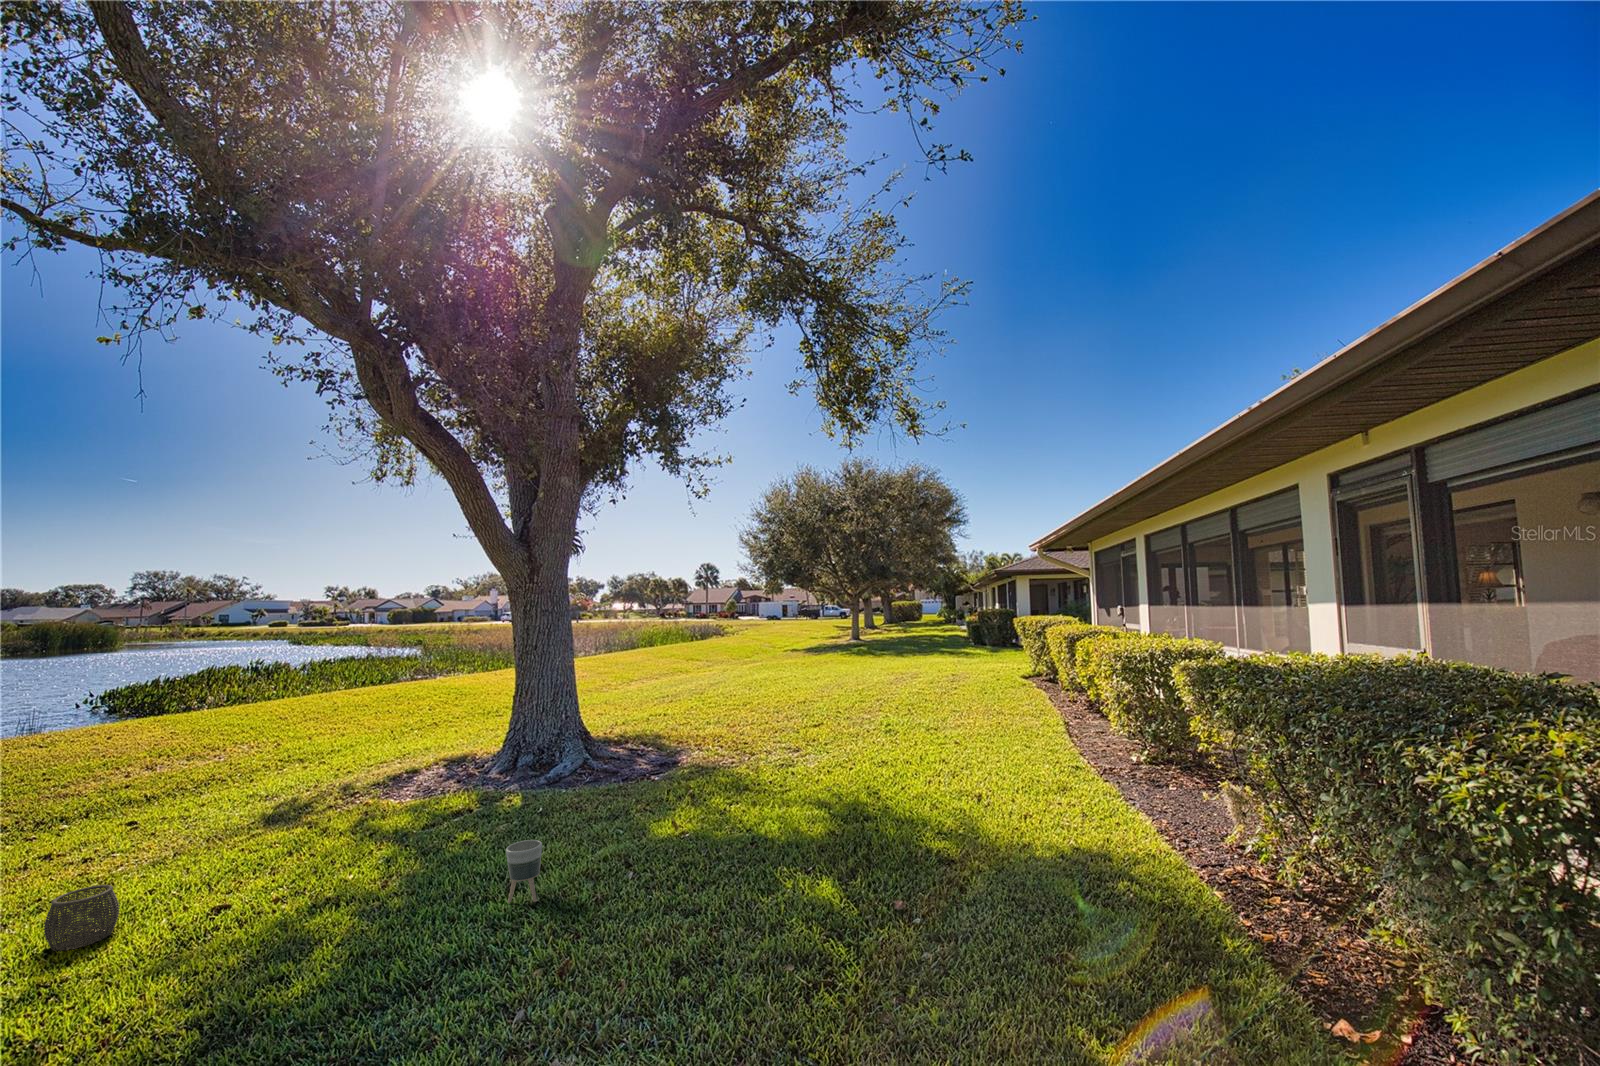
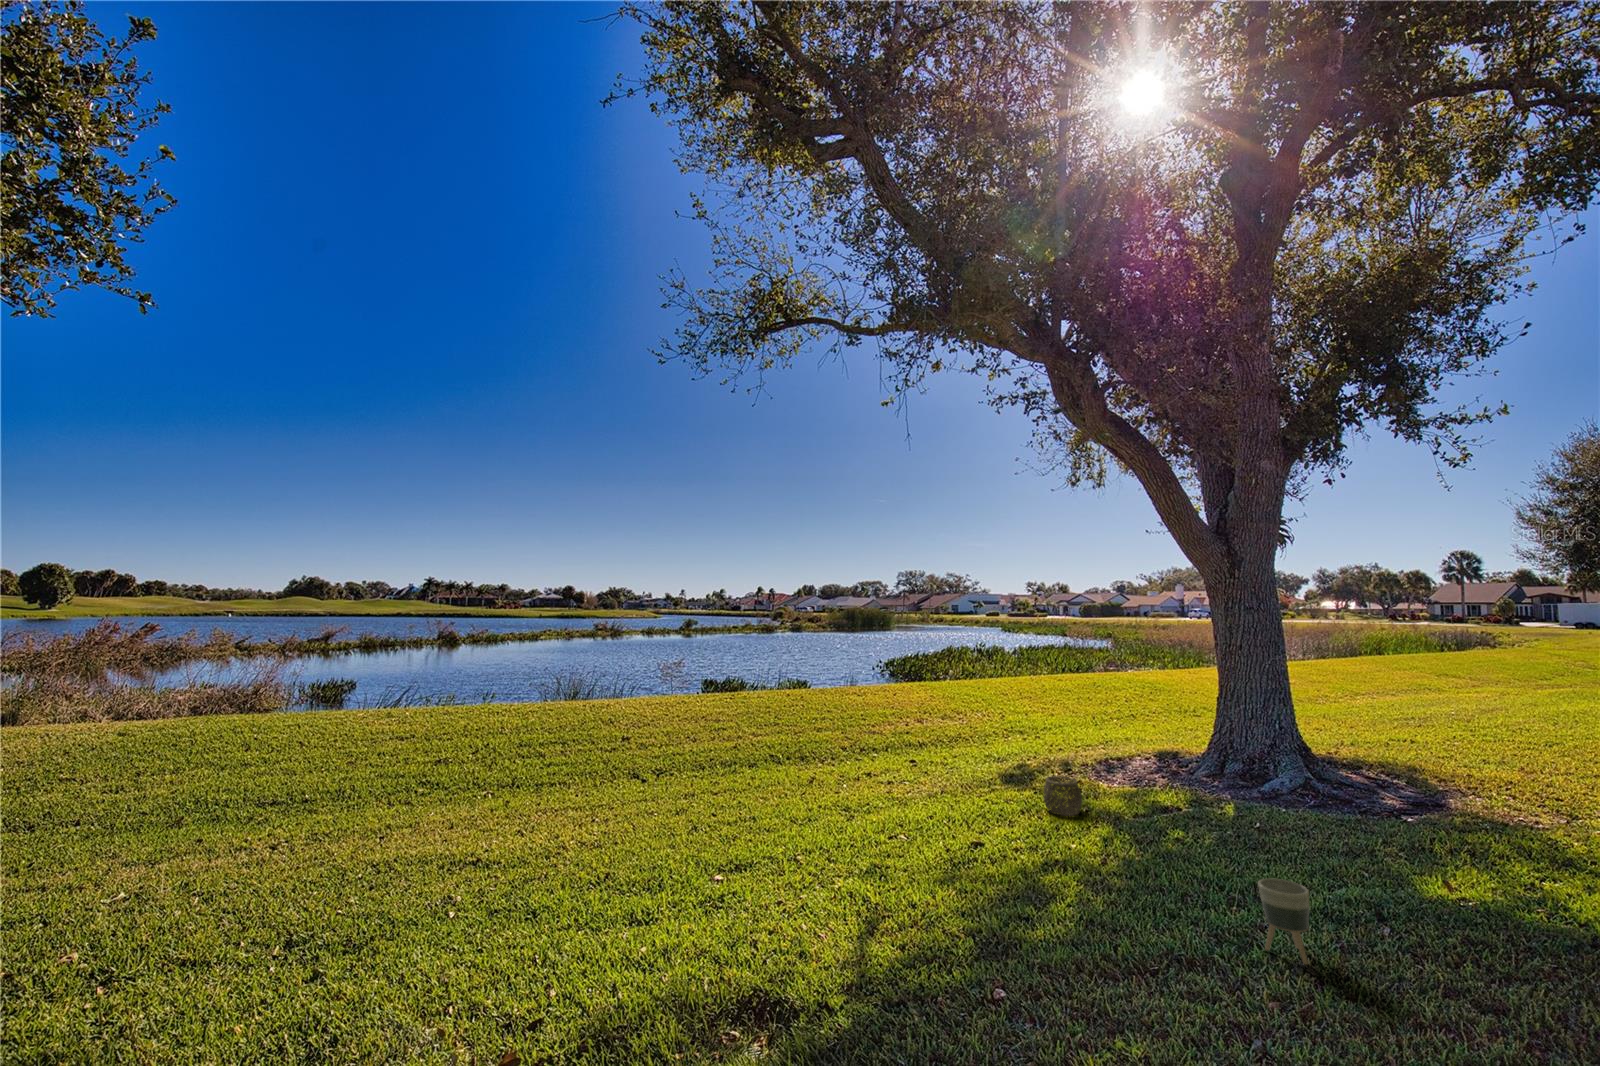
woven basket: present [44,885,120,951] -> present [1044,776,1082,816]

